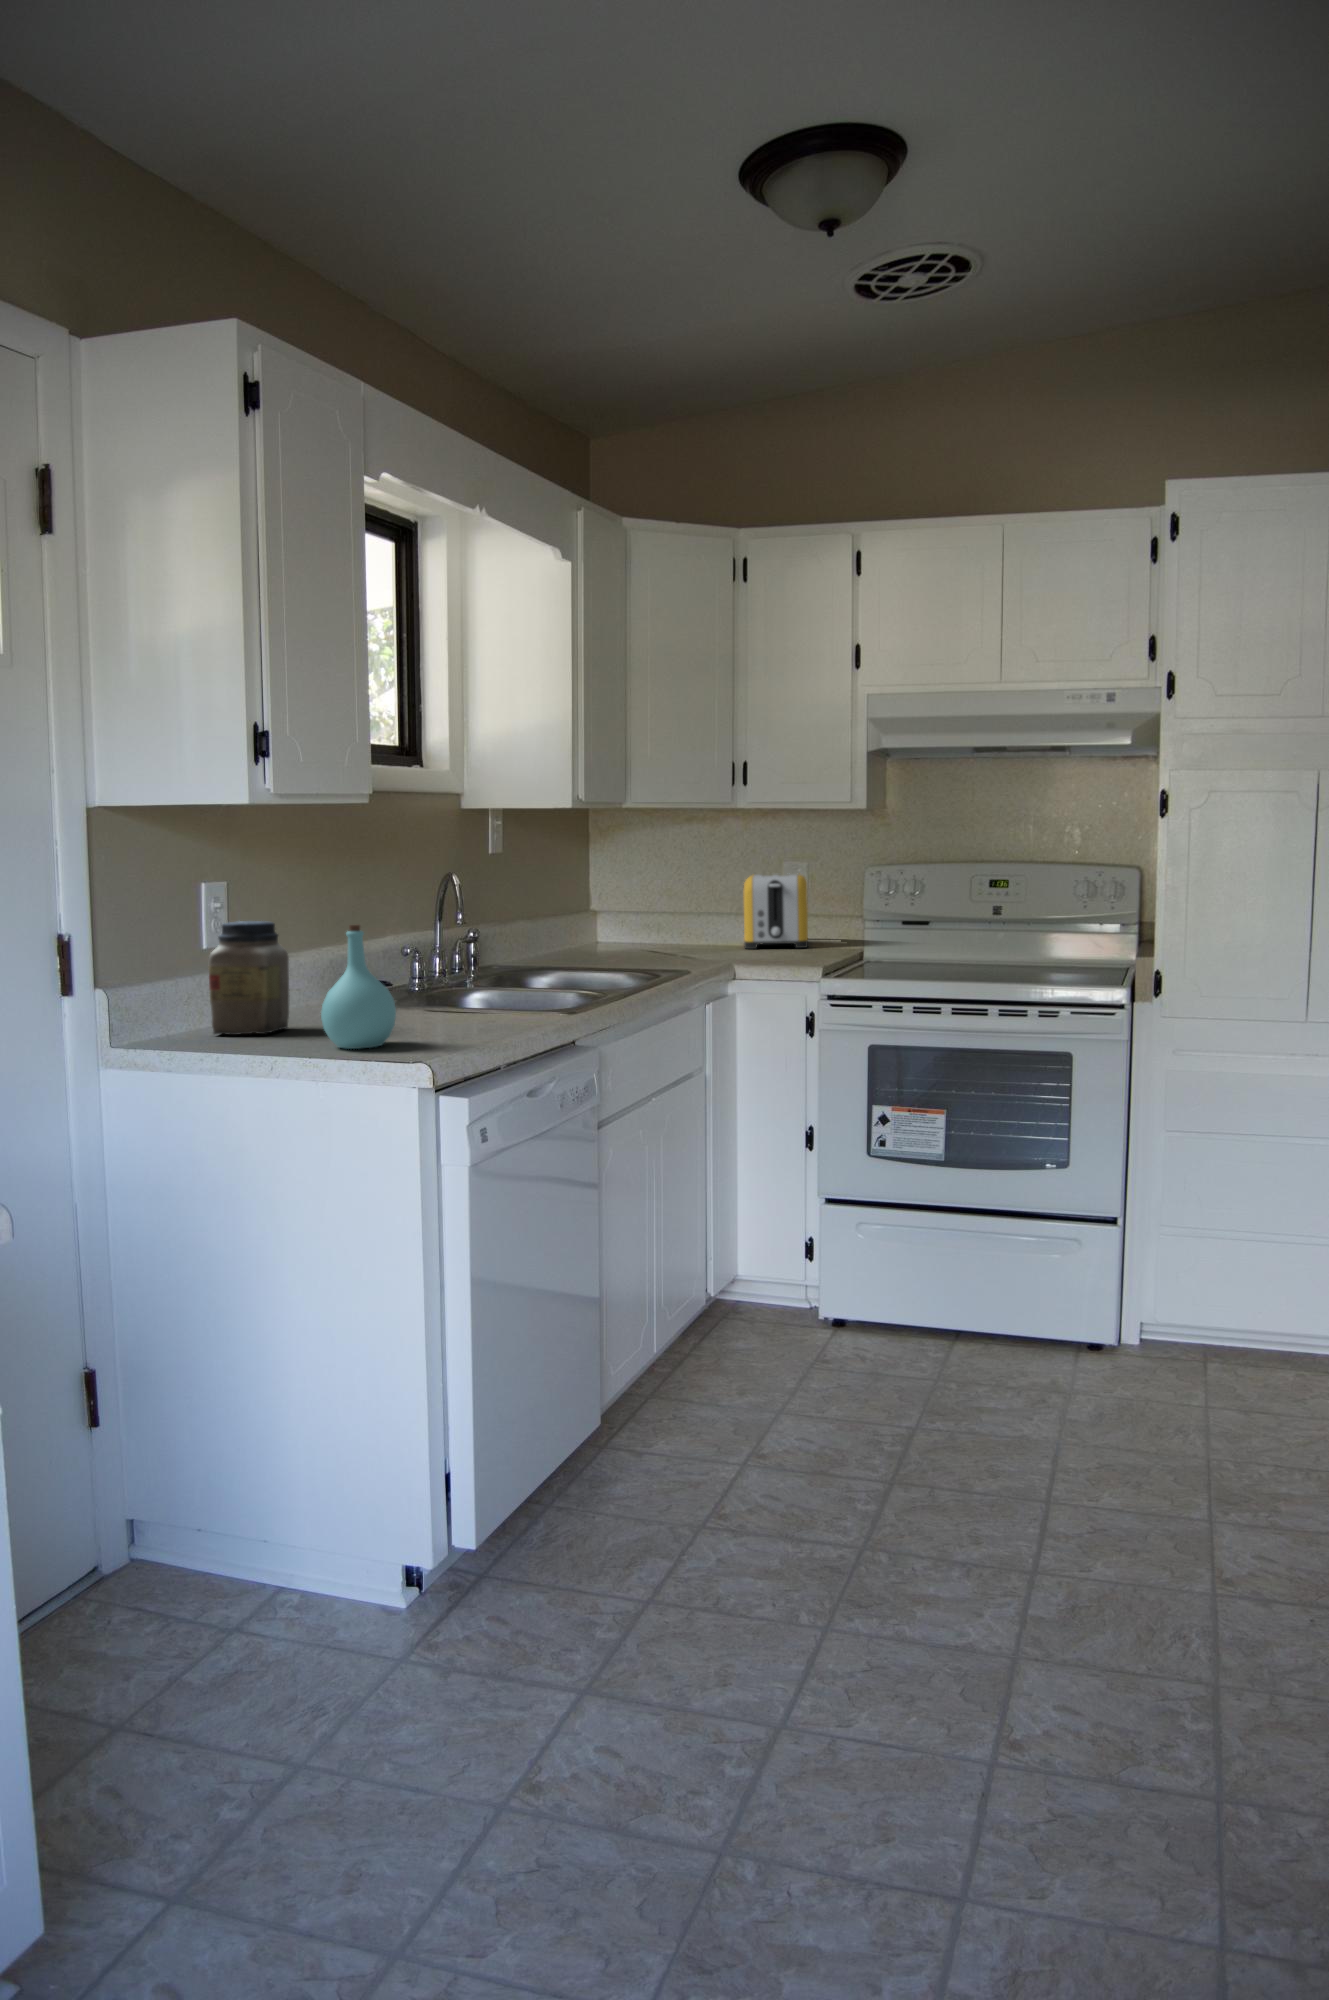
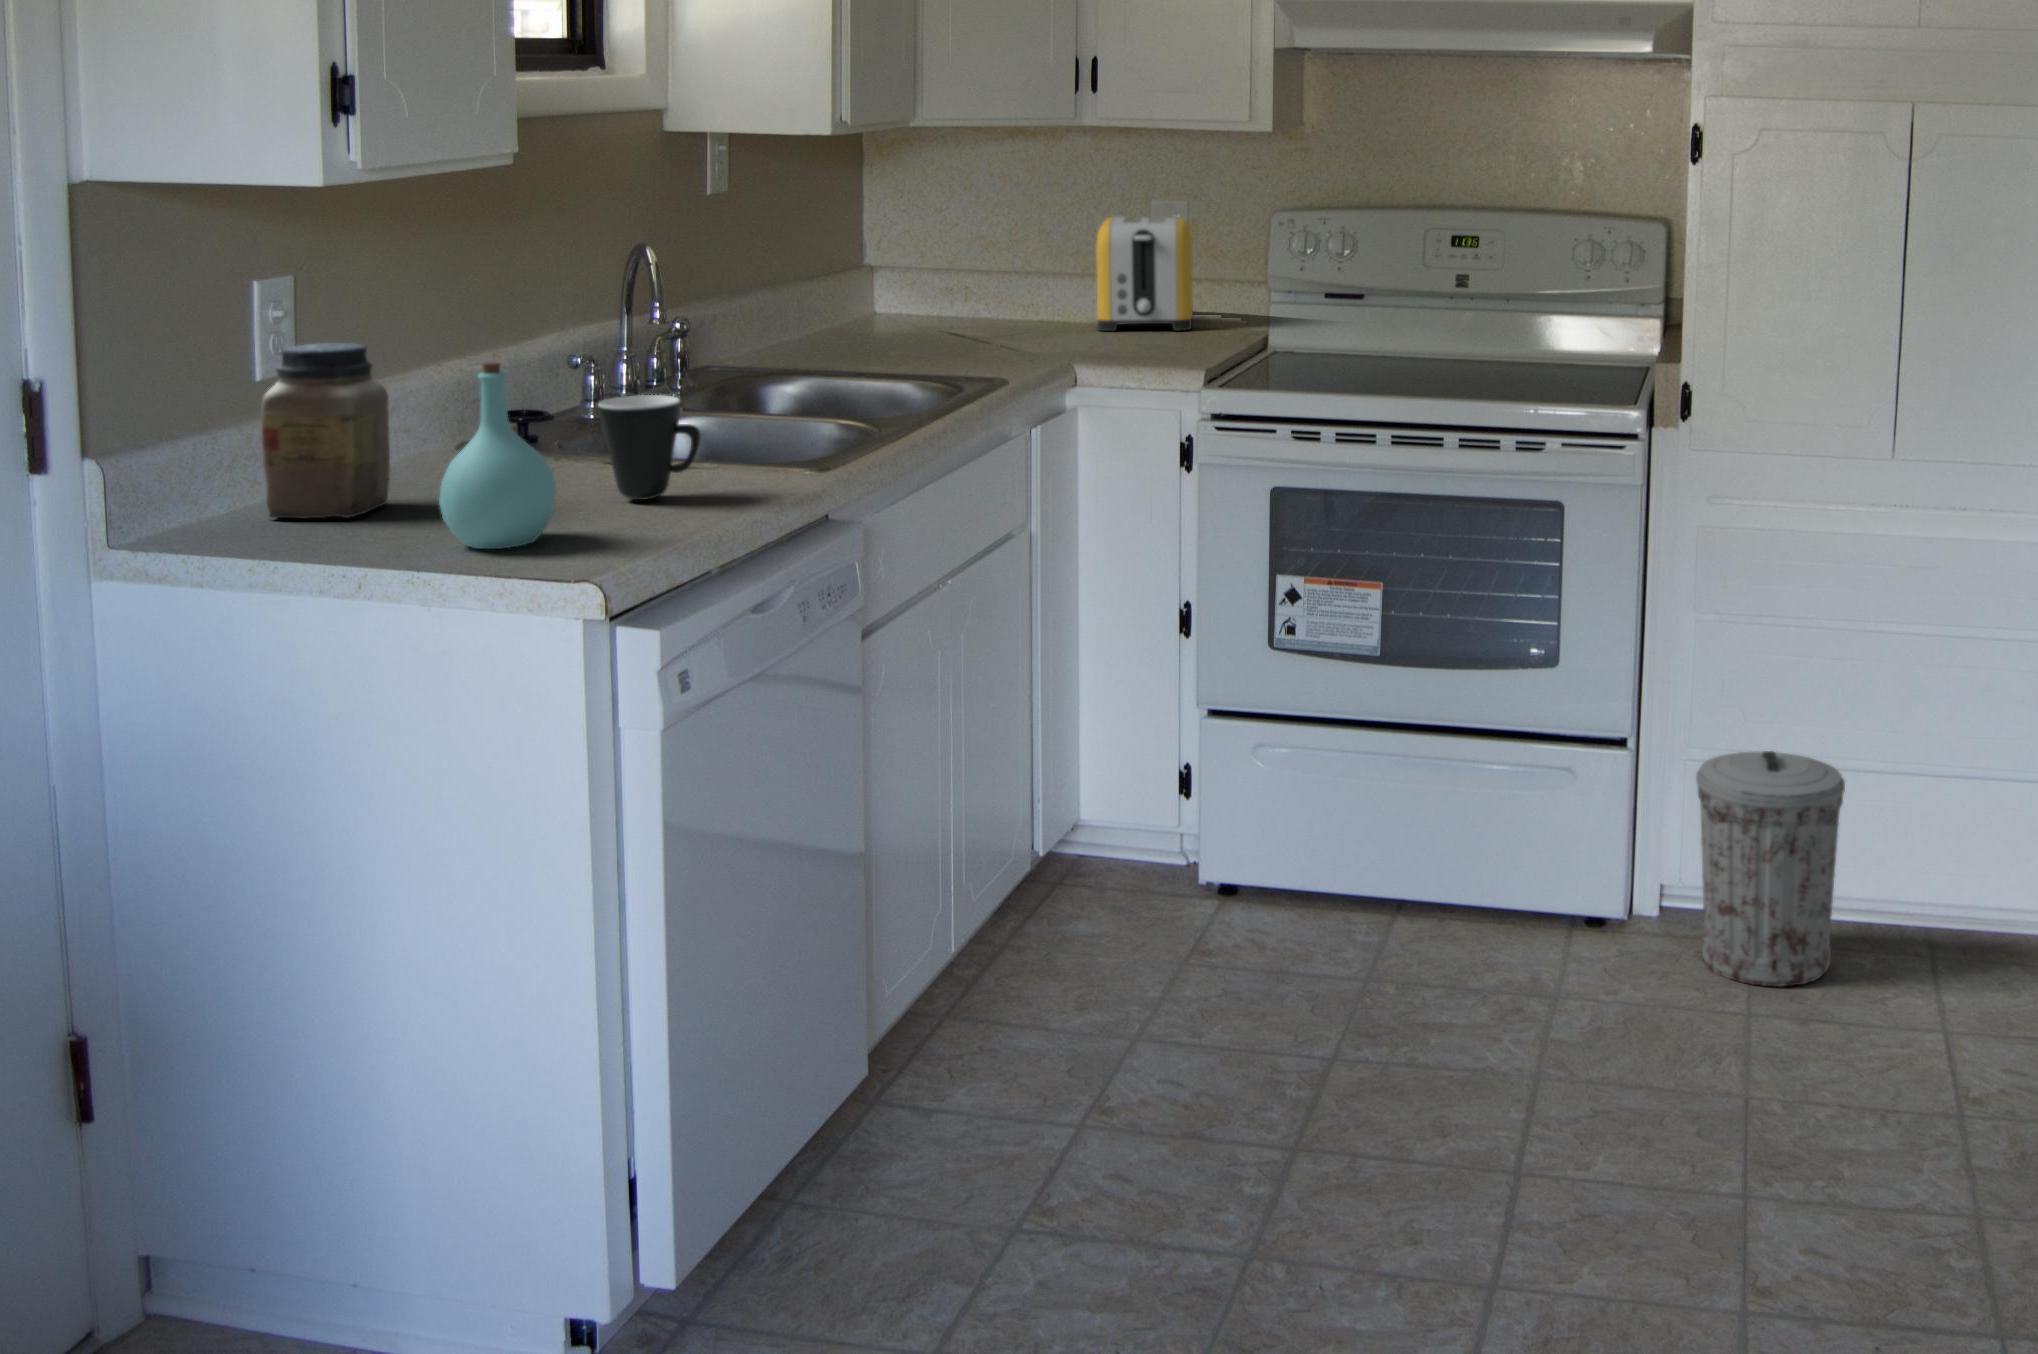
mug: none [423,957,489,1026] -> present [598,395,701,500]
trash can: none [1172,1229,1282,1396] -> present [1696,751,1845,986]

